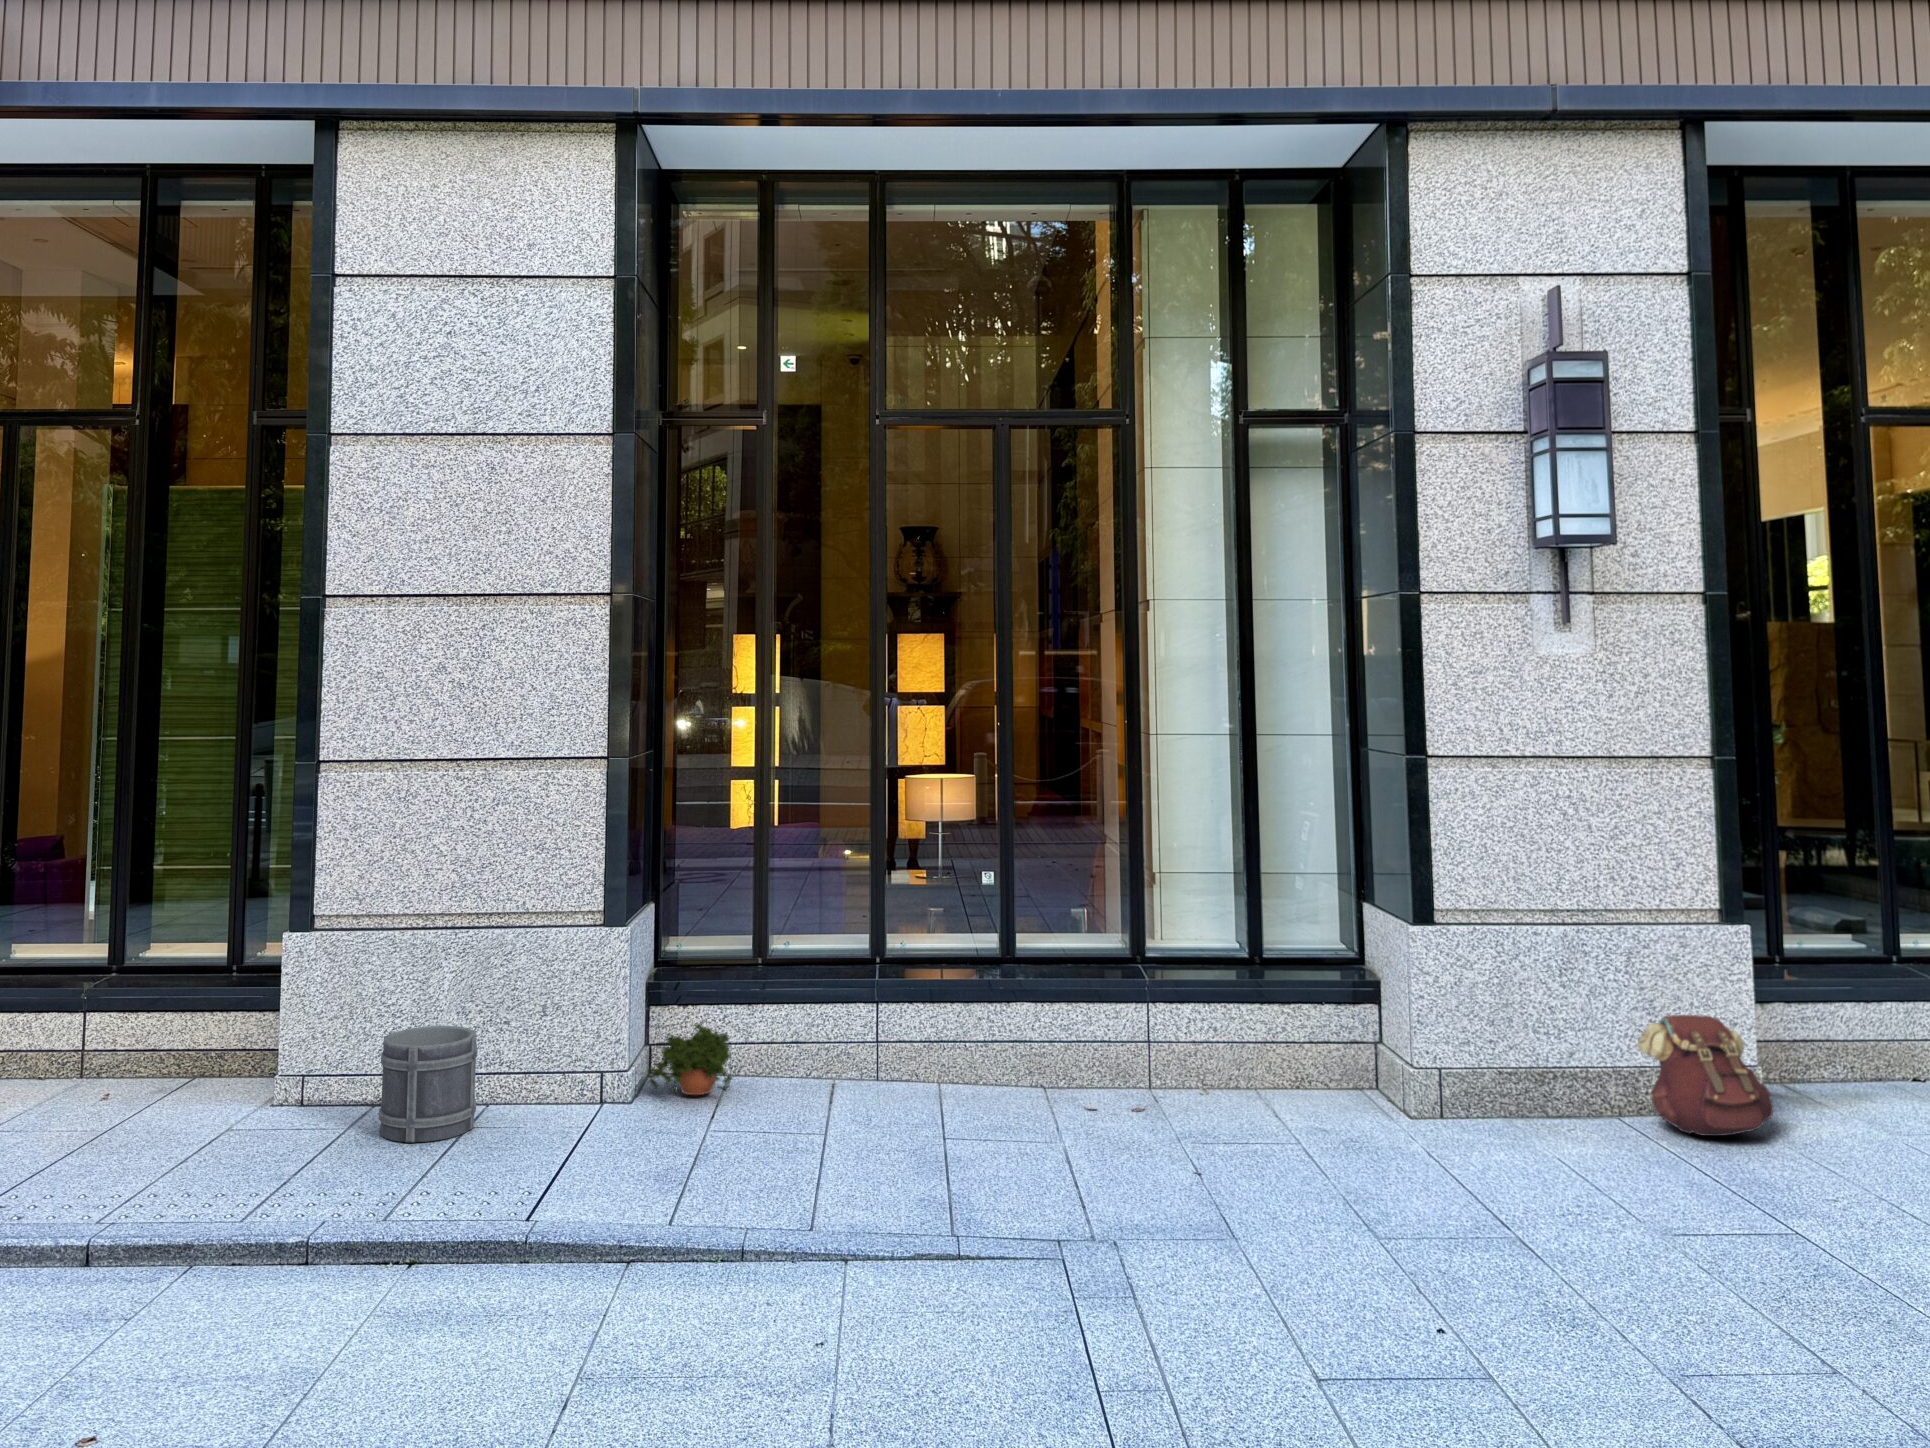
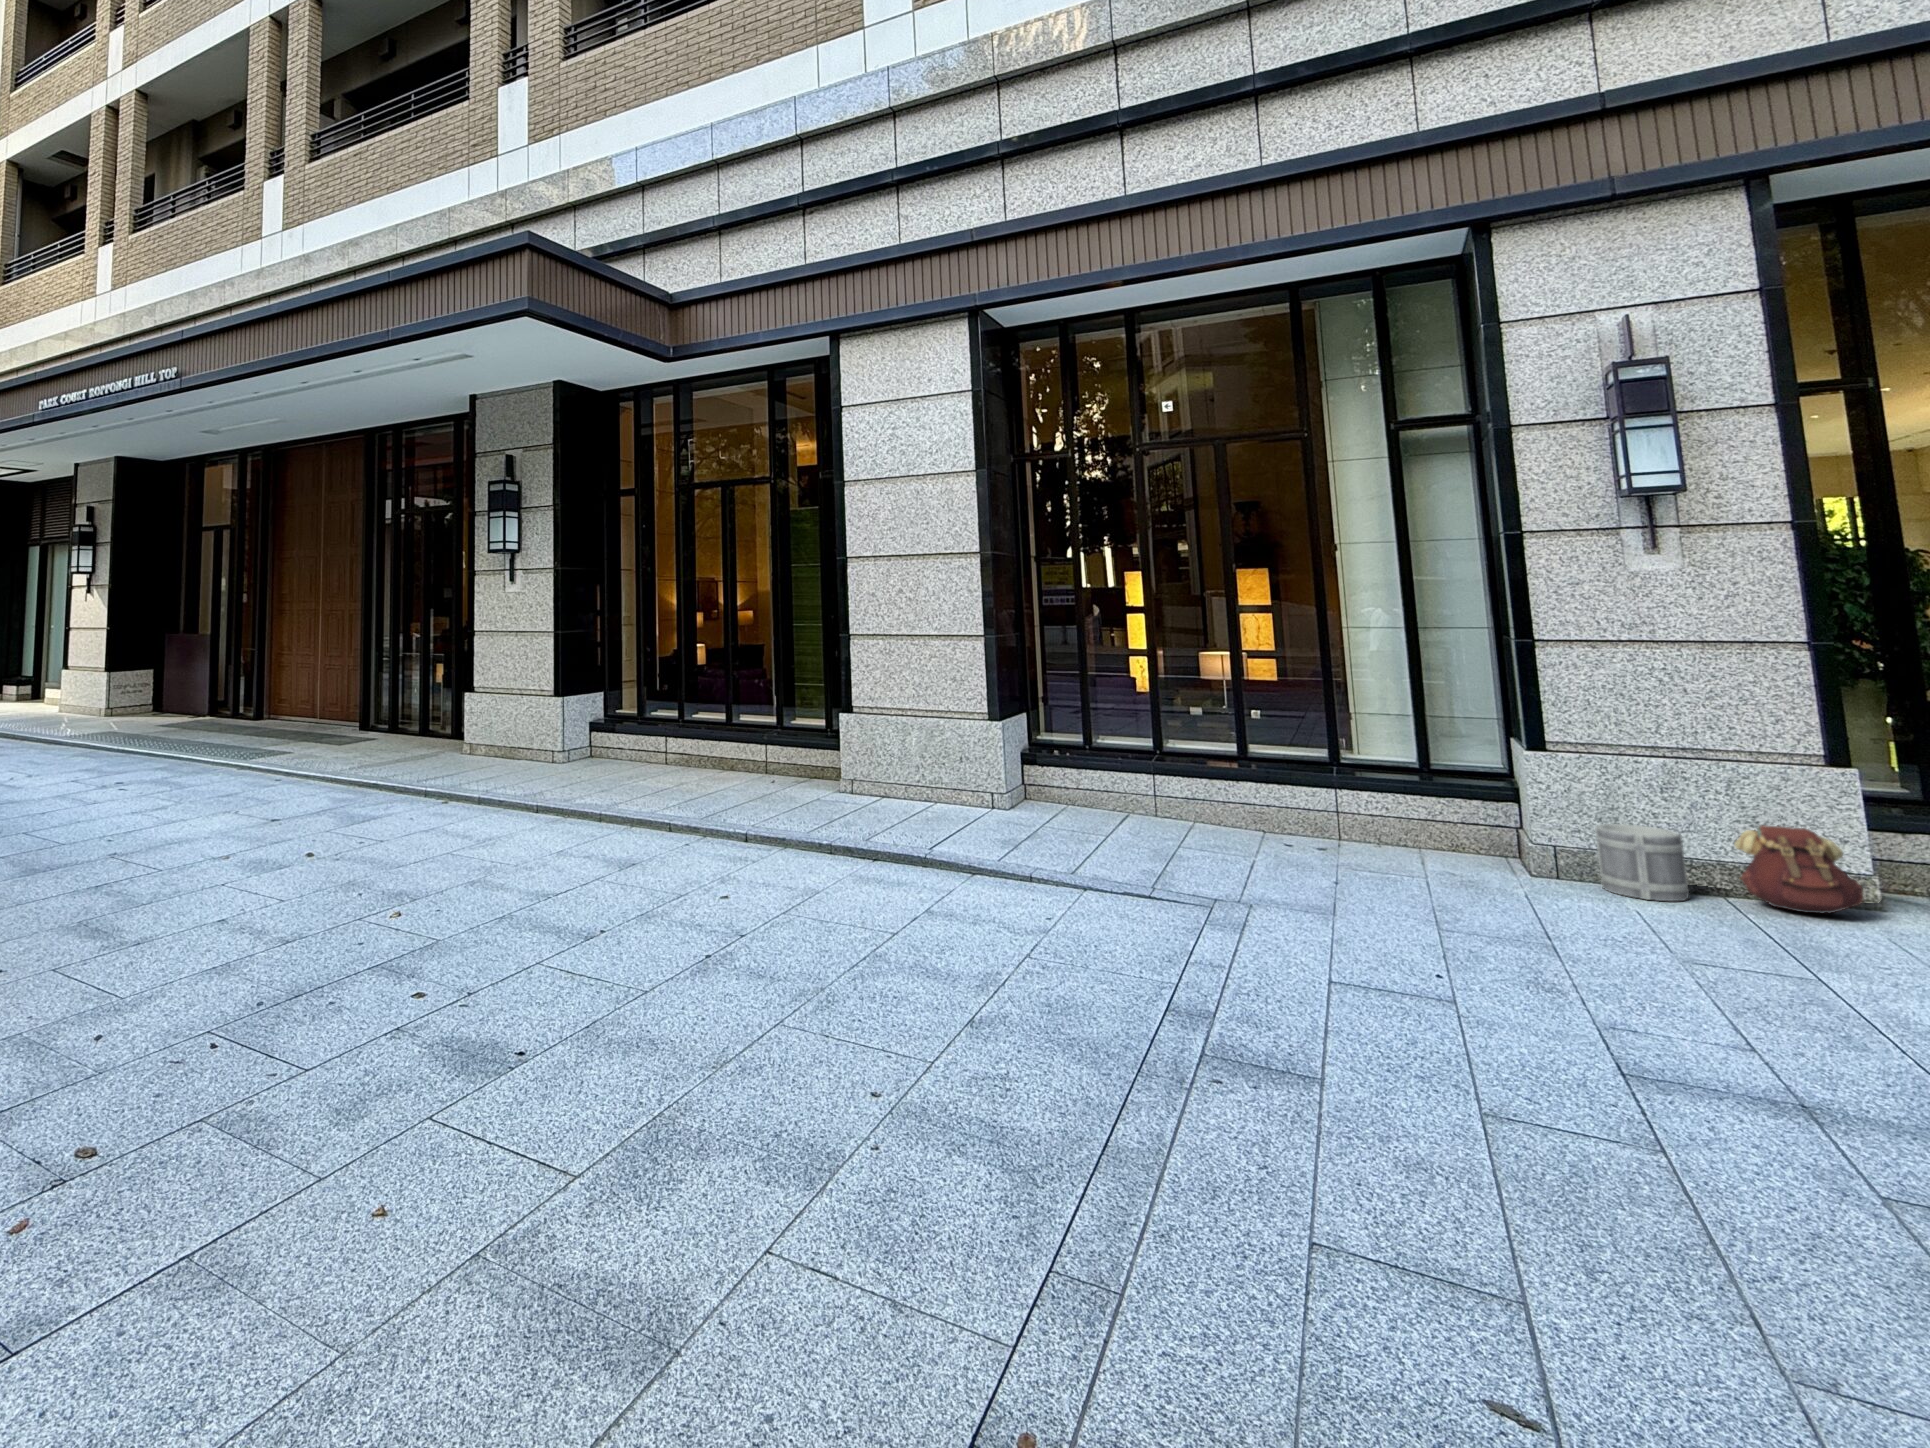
potted plant: present [647,1023,732,1095] -> none [1021,777,1069,815]
bucket: present [379,1026,478,1143] -> present [1595,824,1689,901]

